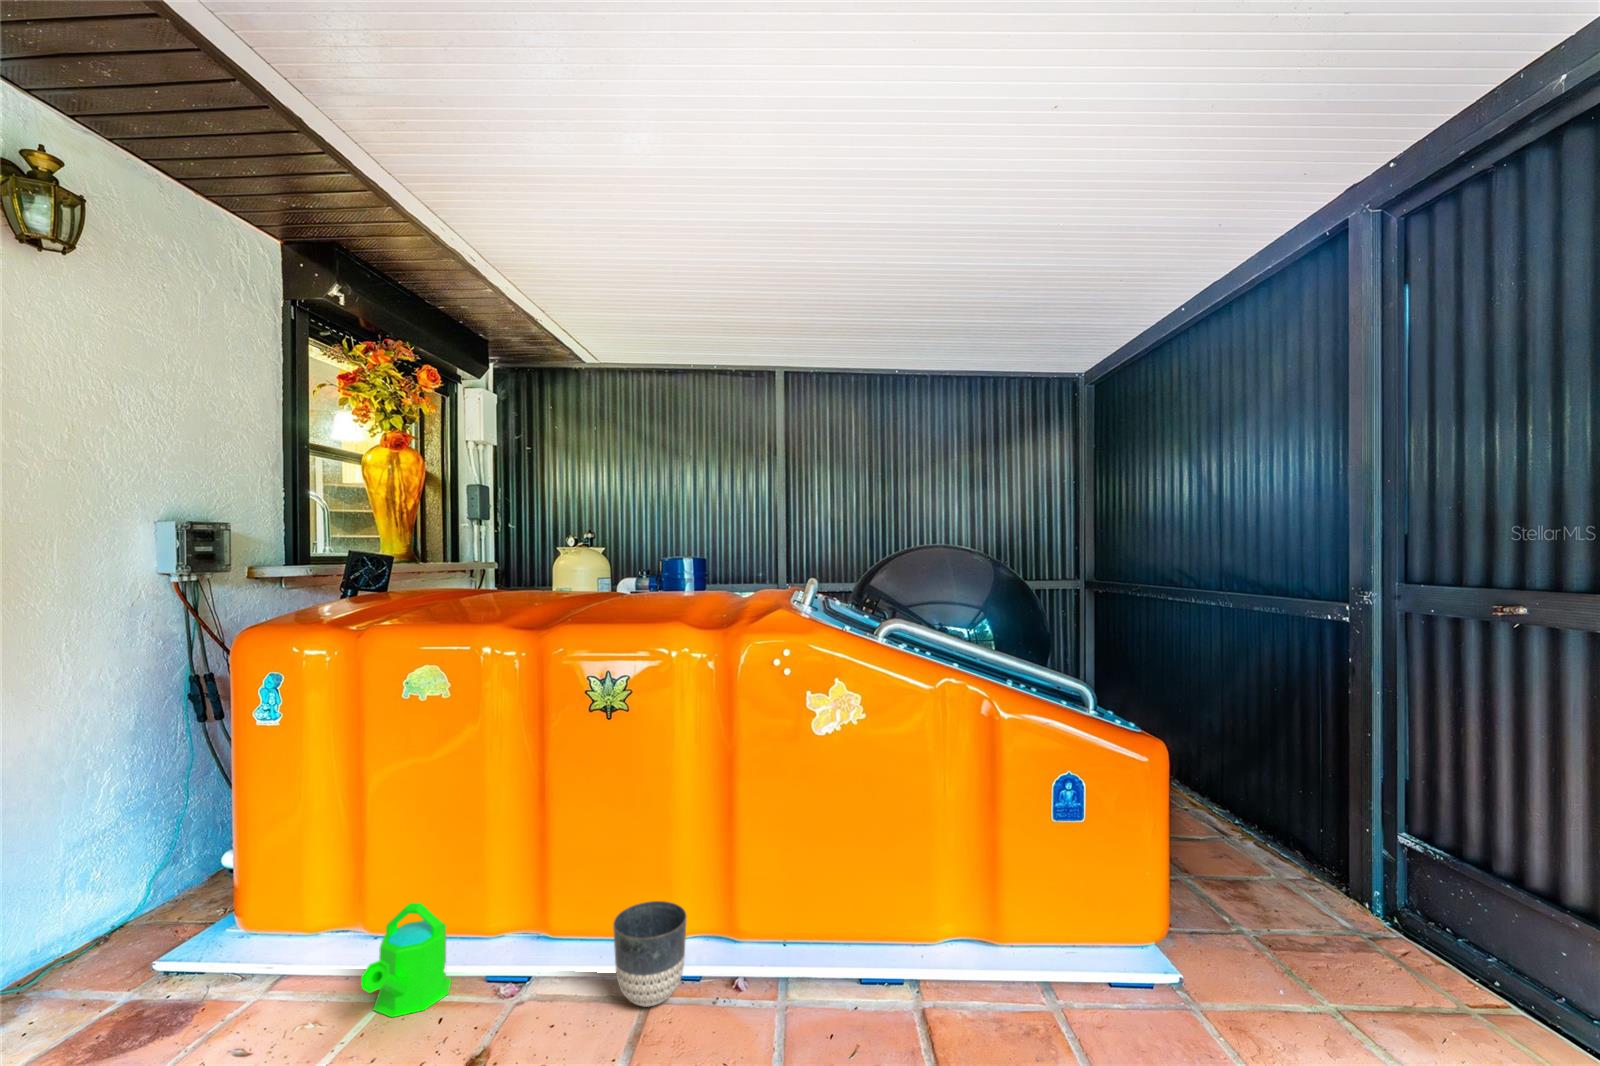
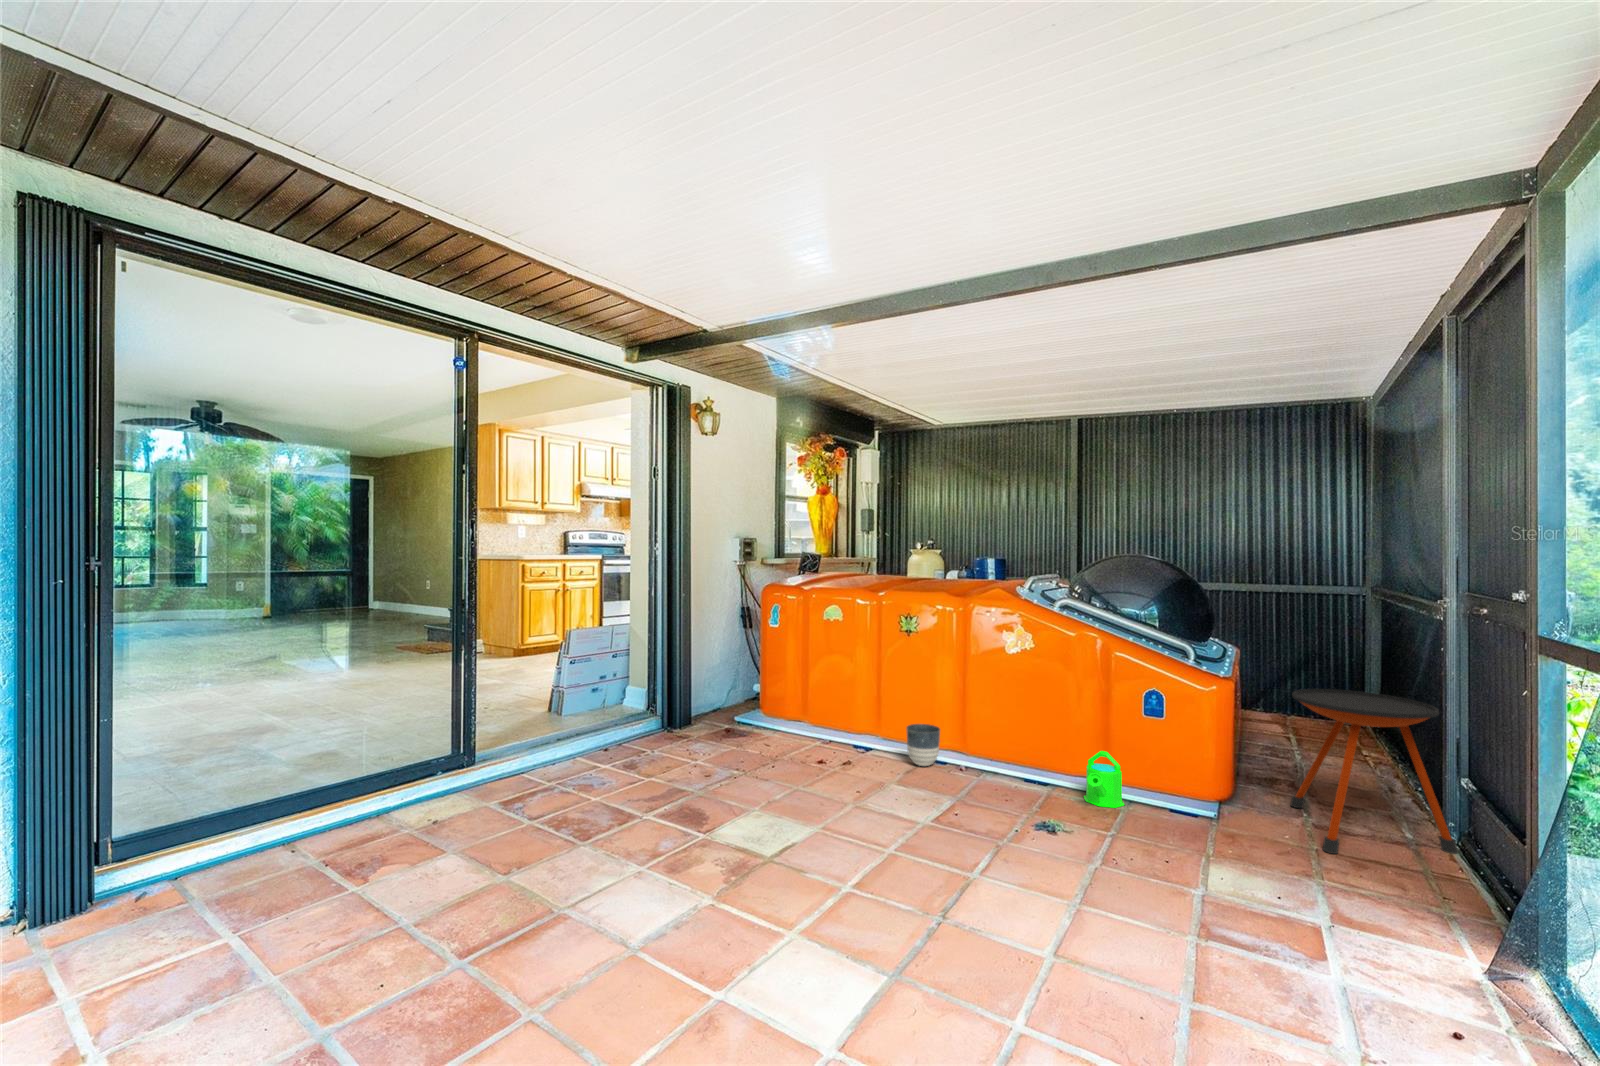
side table: none [1210,729,1459,1028] -> present [1291,689,1458,854]
watering can: present [361,903,451,1017] -> present [1084,751,1125,808]

